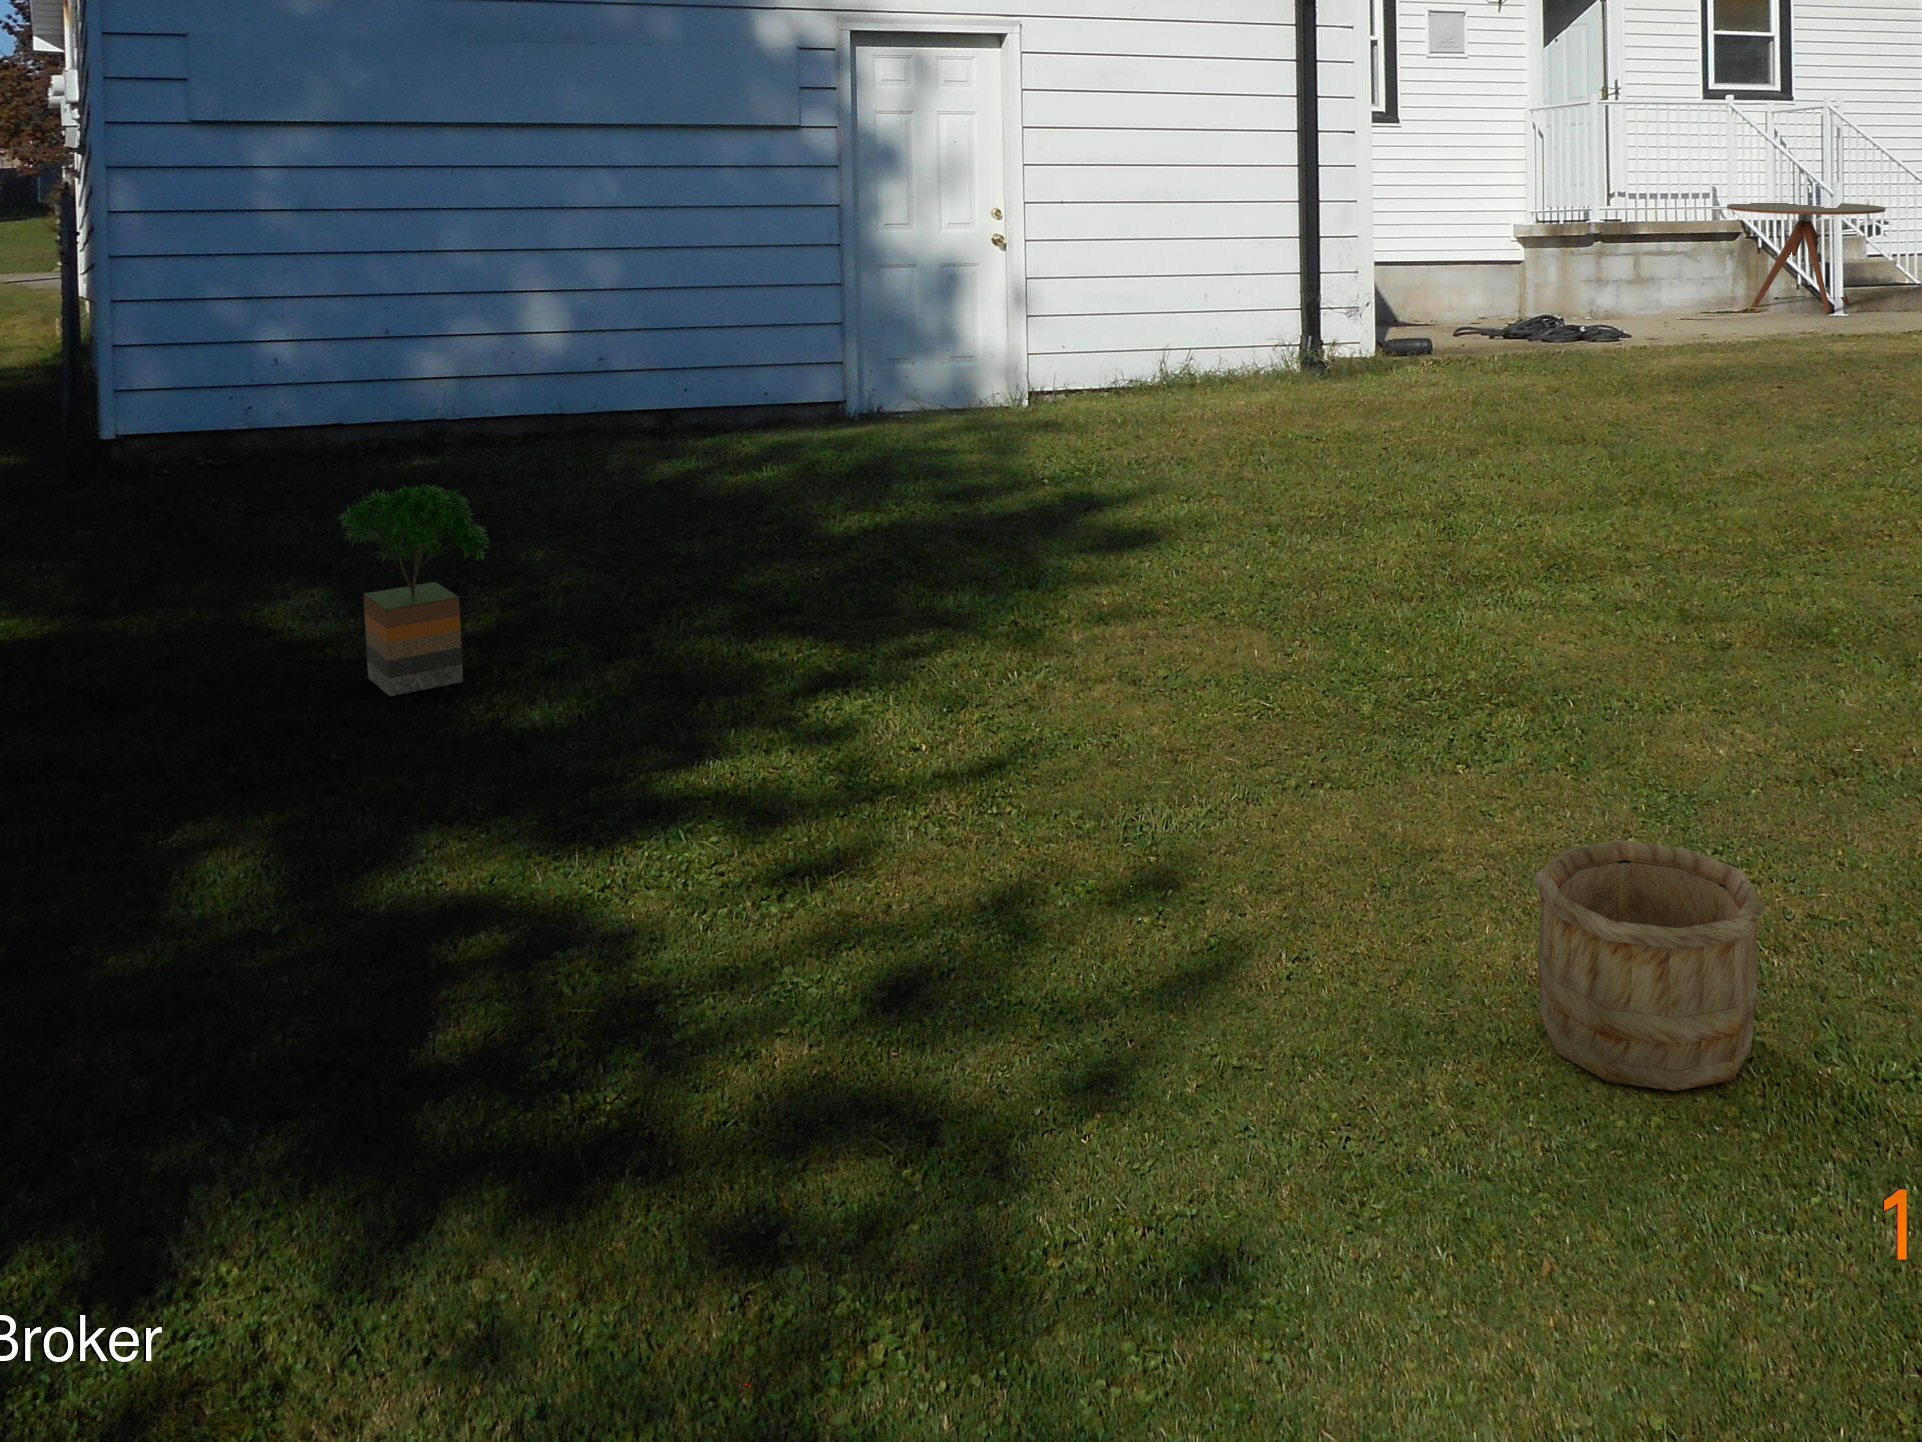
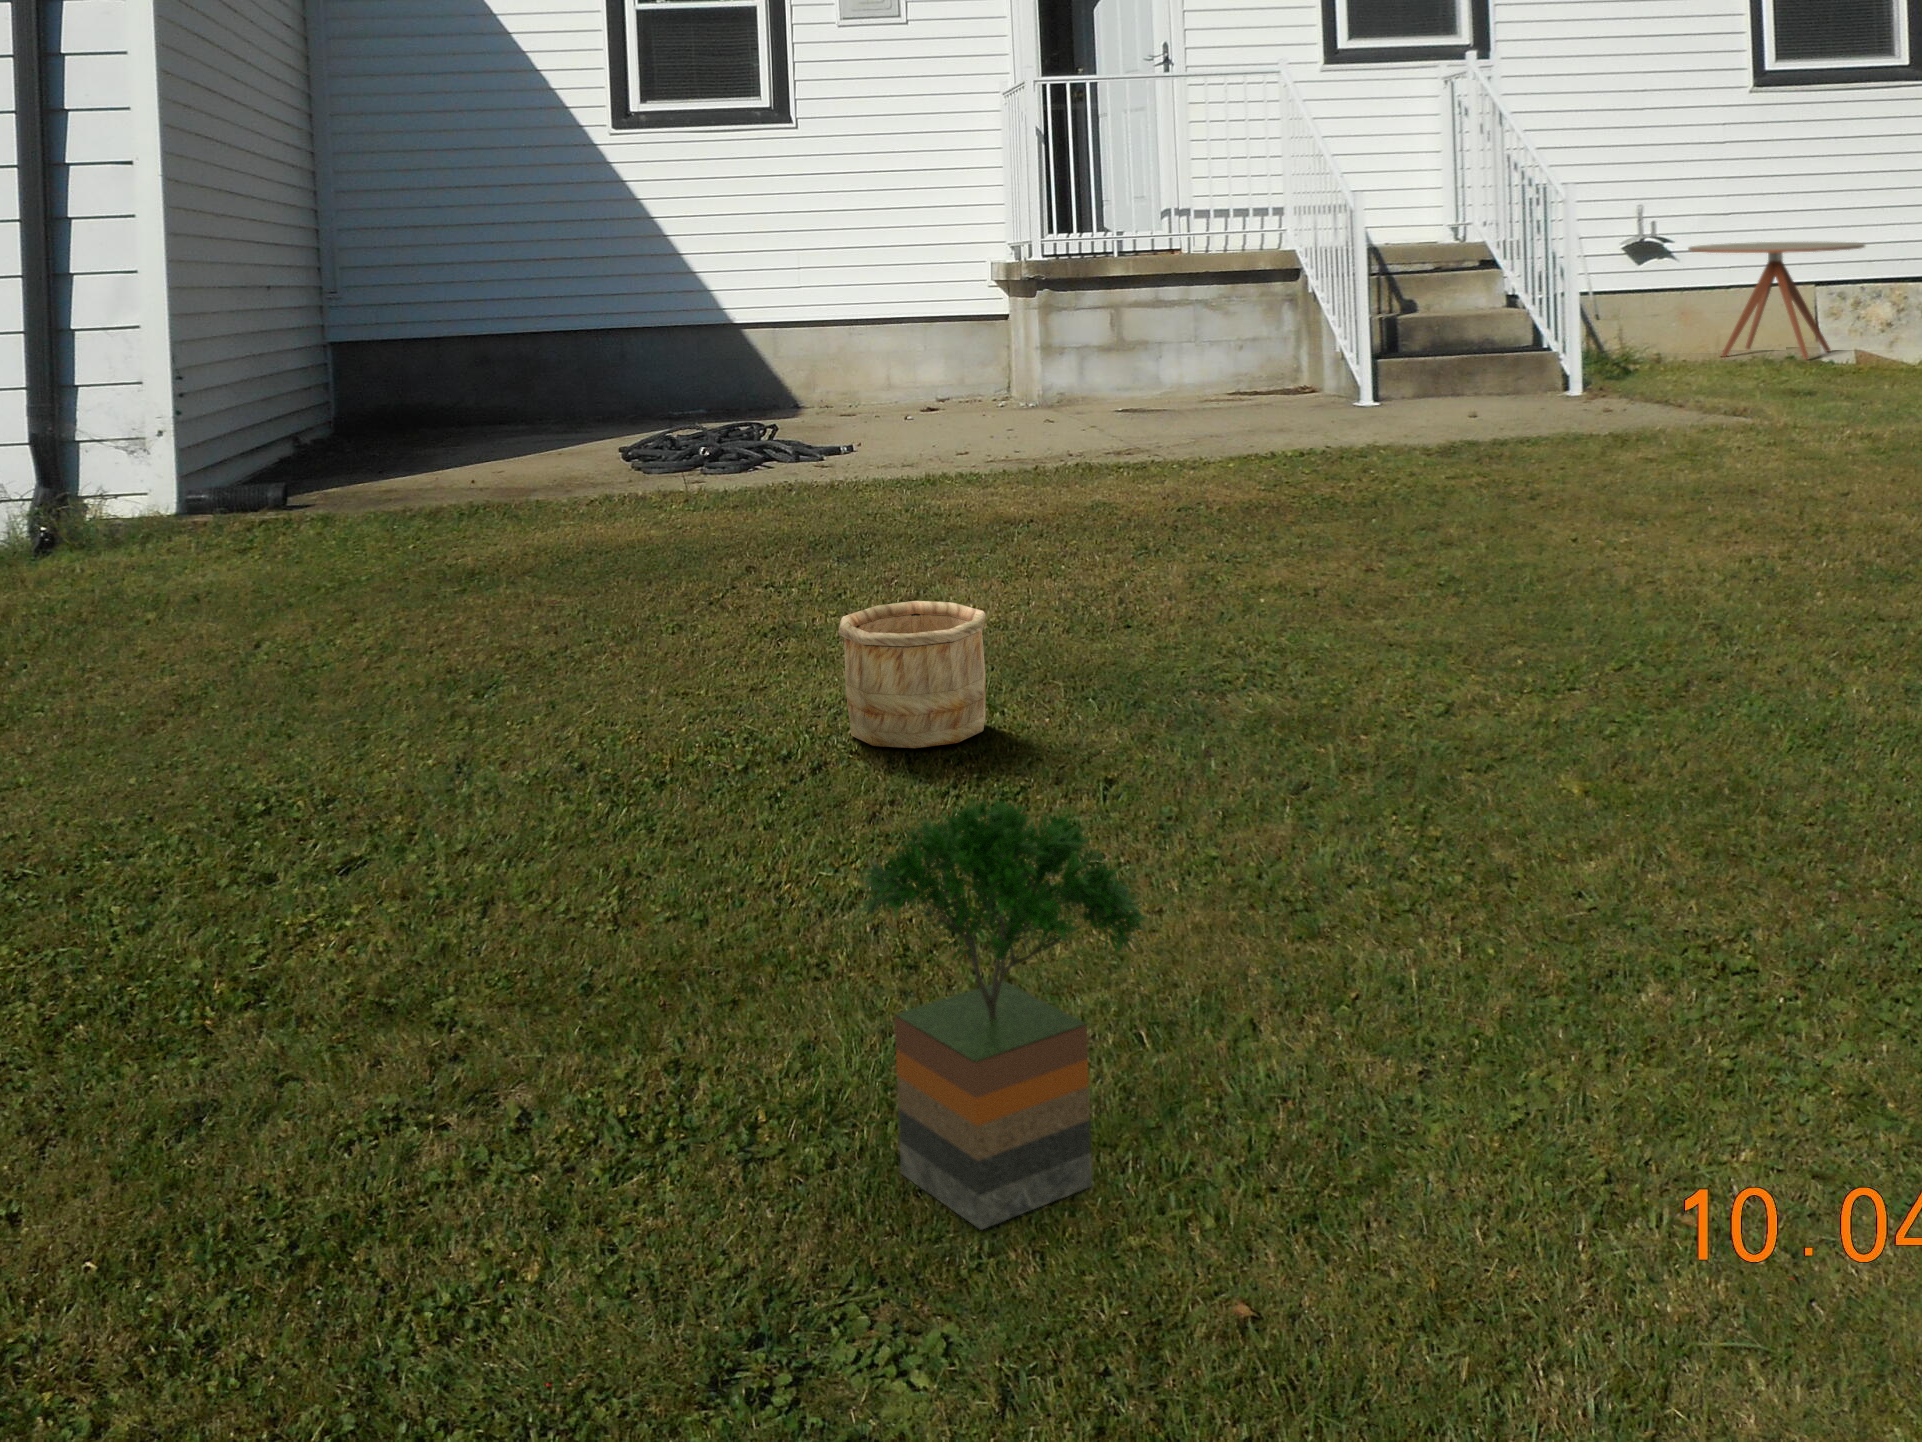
potted tree: present [340,483,489,696] -> present [860,799,1147,1230]
wooden bucket: present [1533,840,1766,1091] -> present [838,601,986,748]

